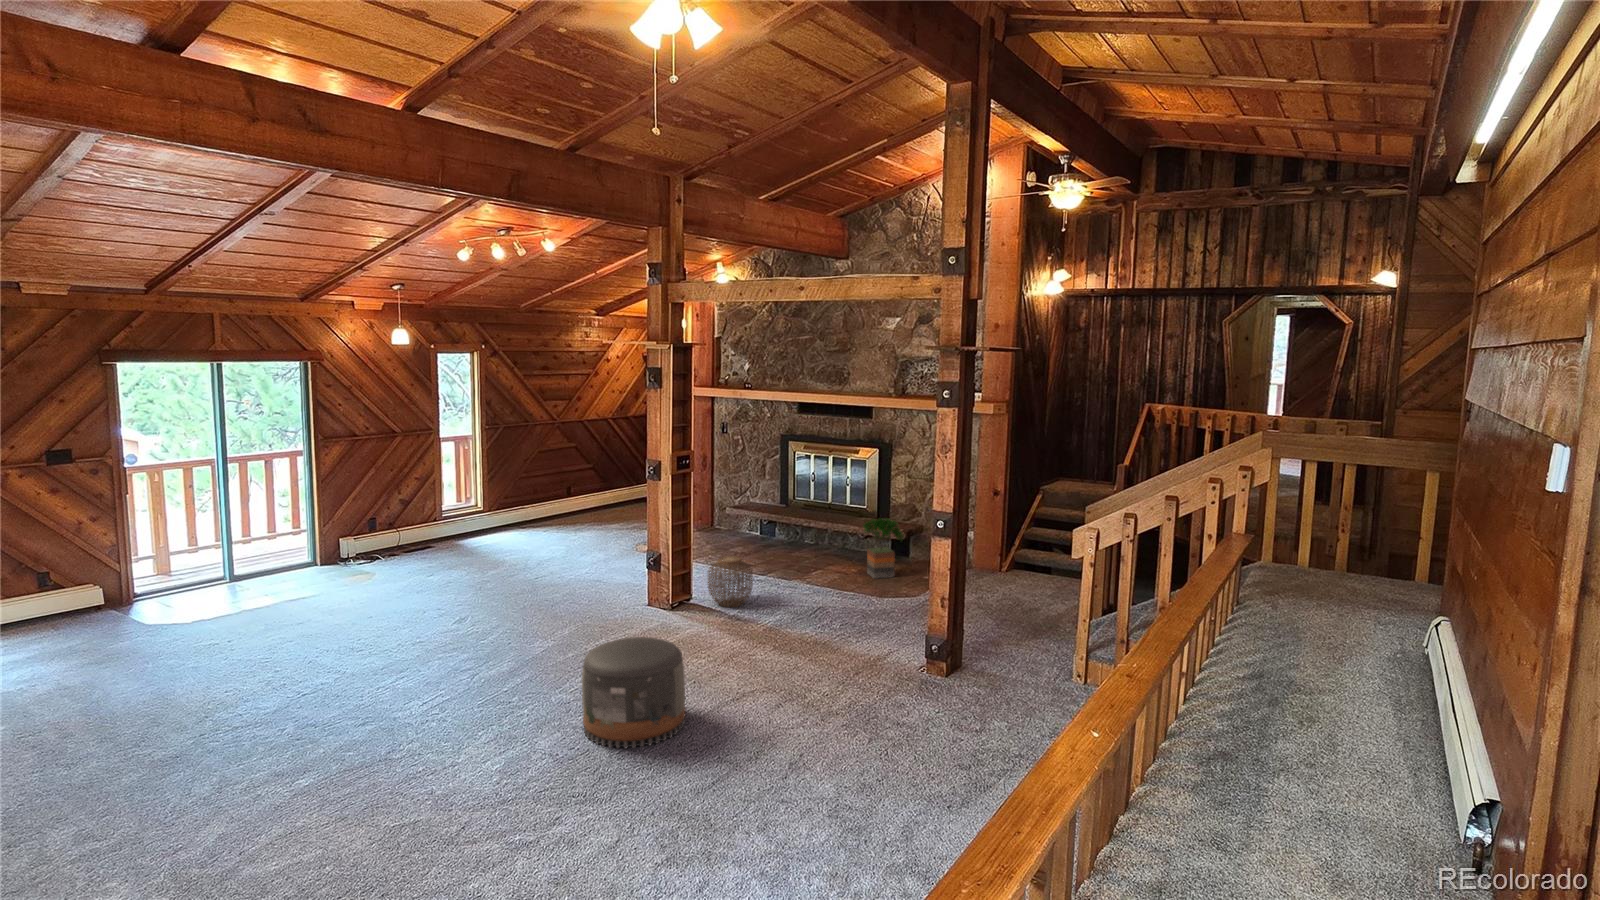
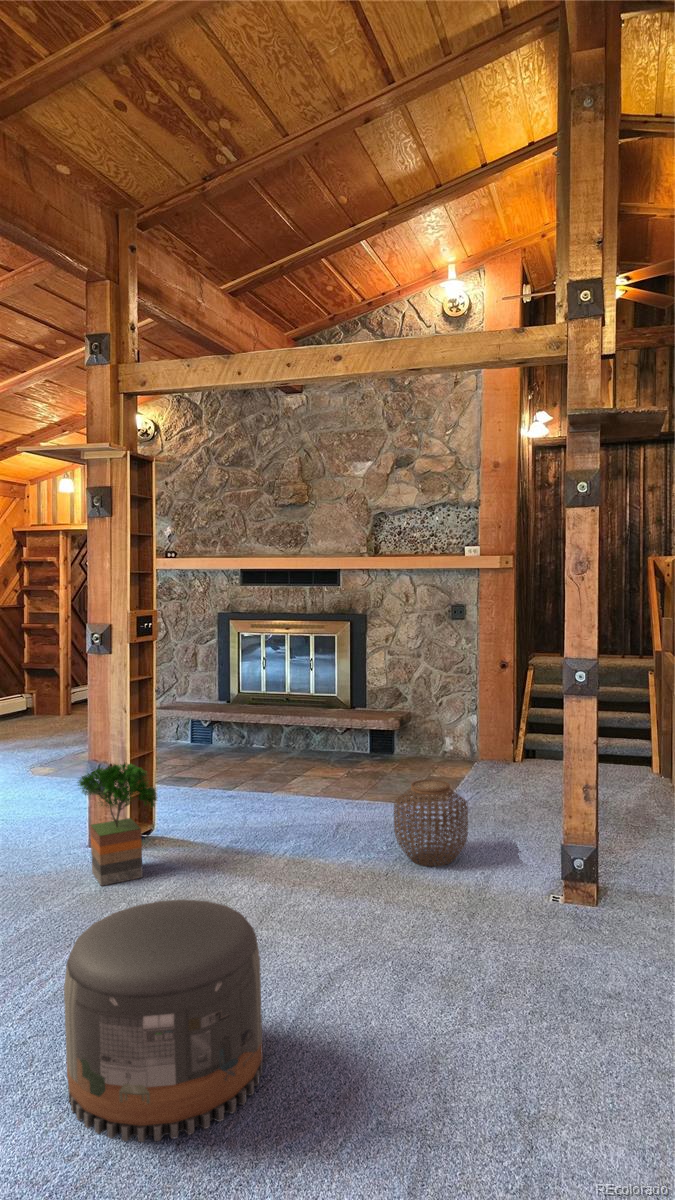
potted tree: present [863,518,904,579] -> present [78,763,157,886]
woven basket: present [707,556,752,607] -> present [394,779,468,866]

